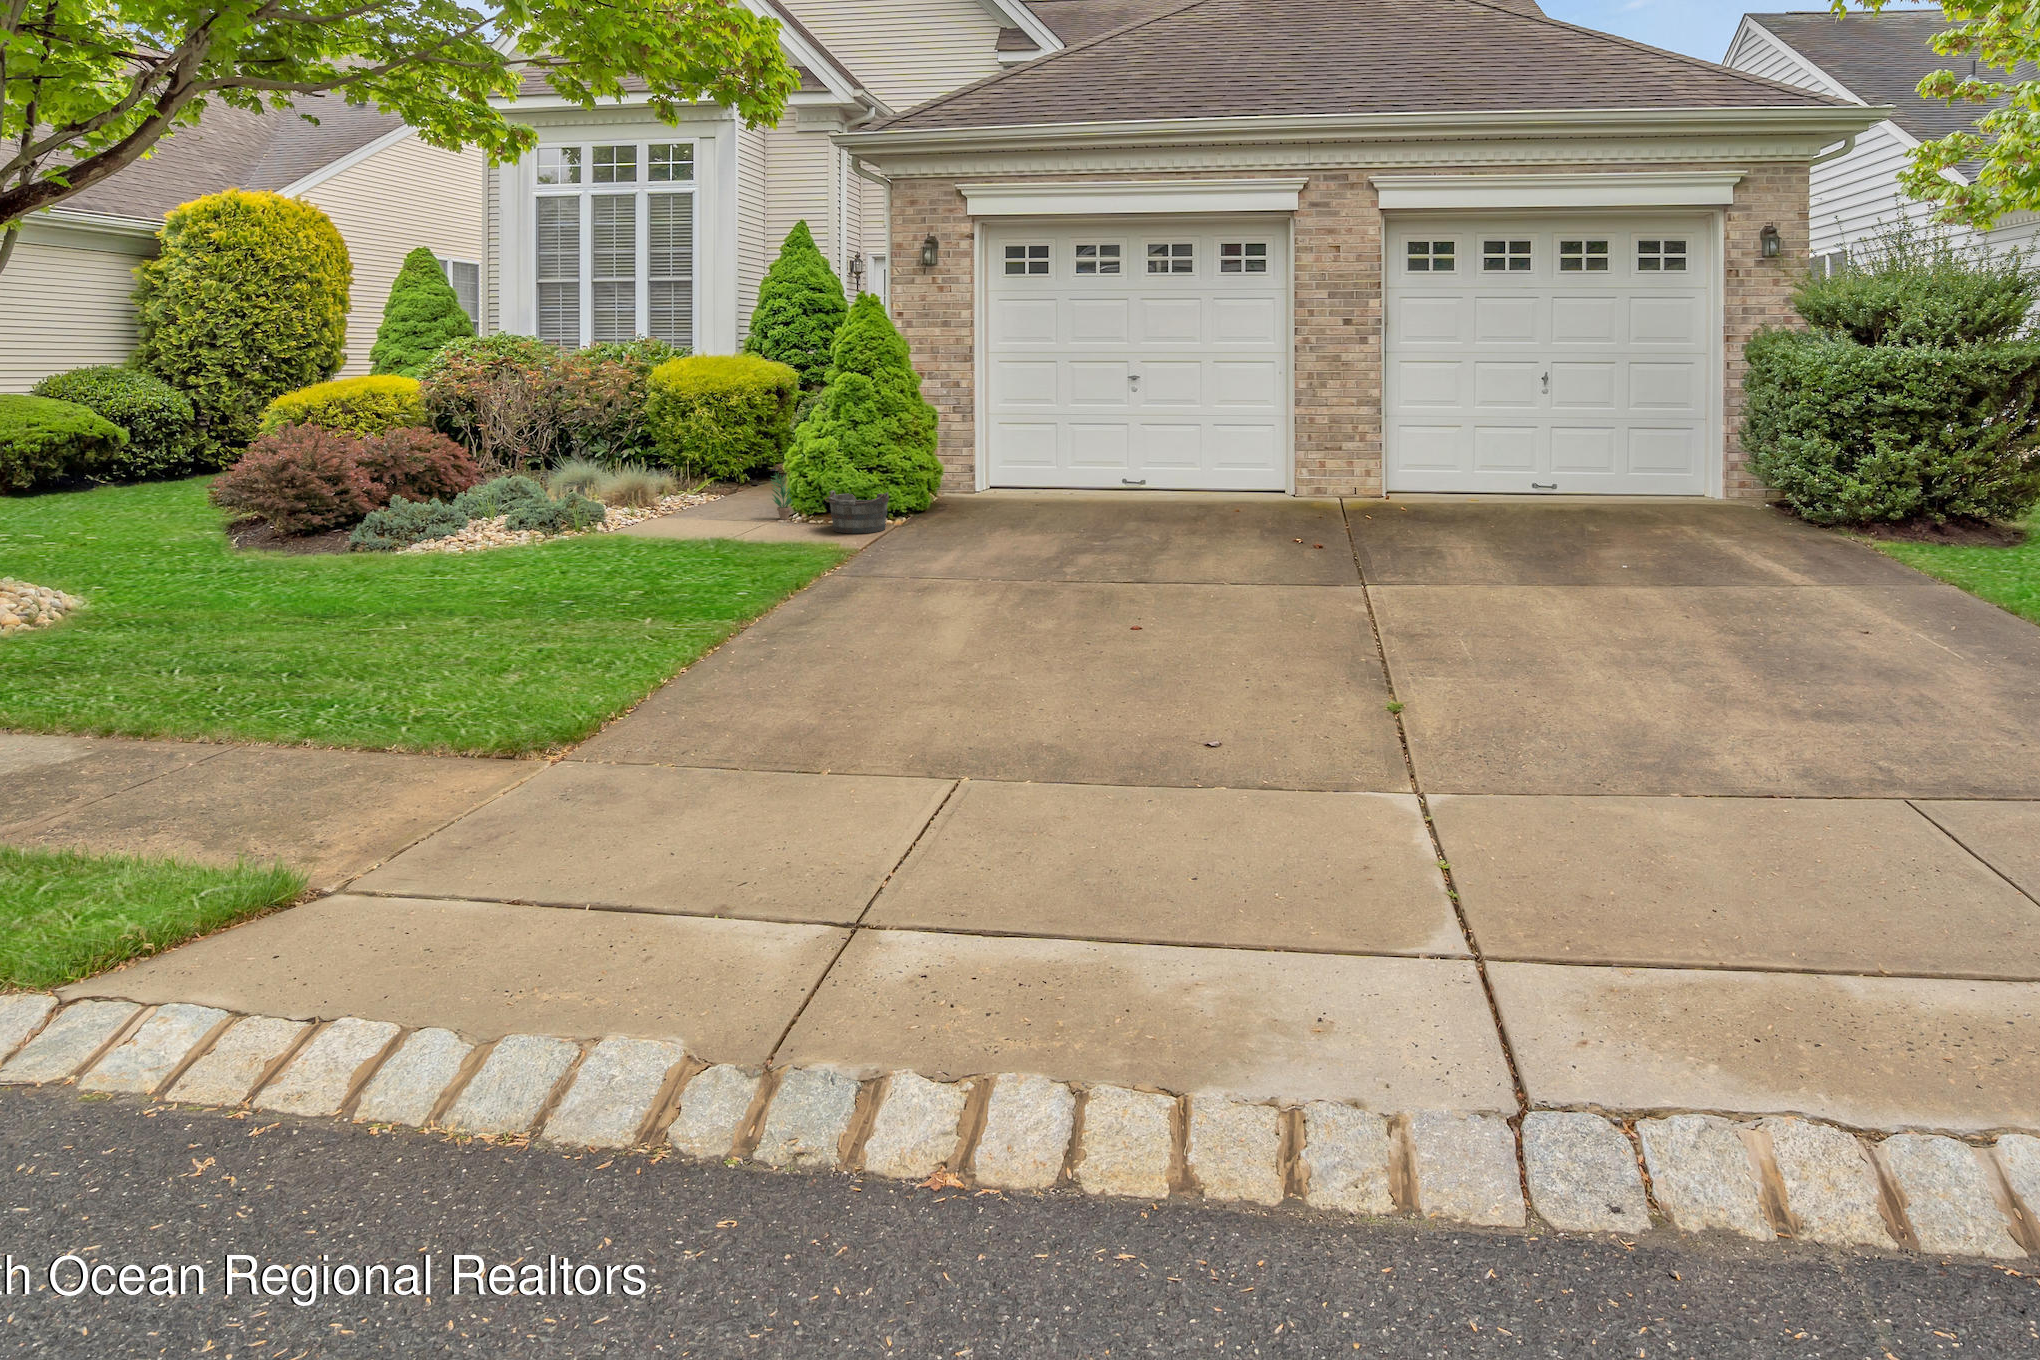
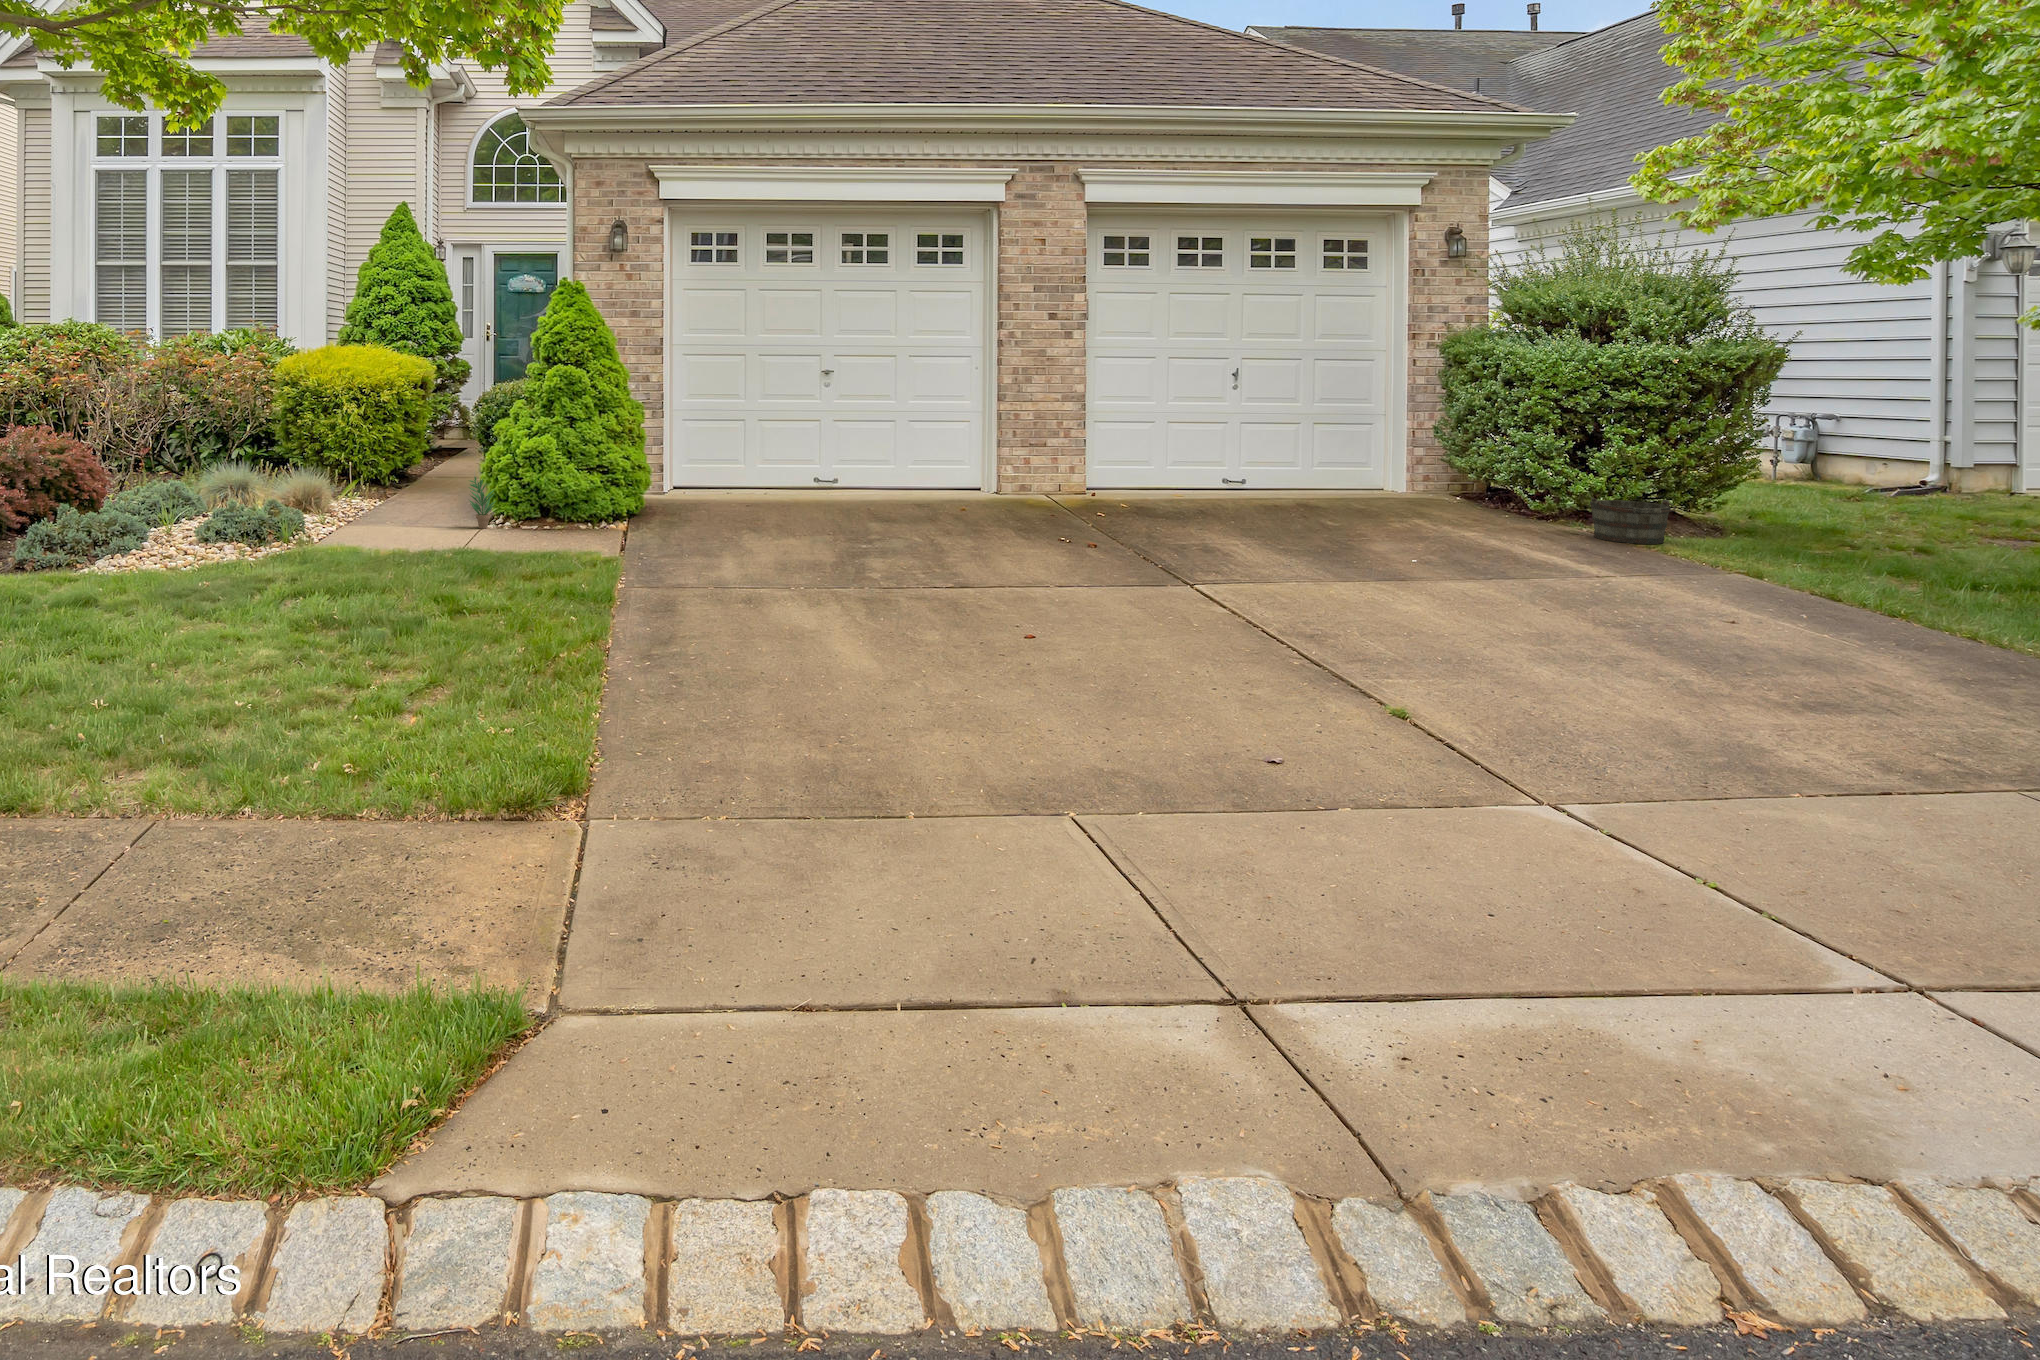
bucket: present [825,490,889,534] -> present [1590,497,1676,544]

